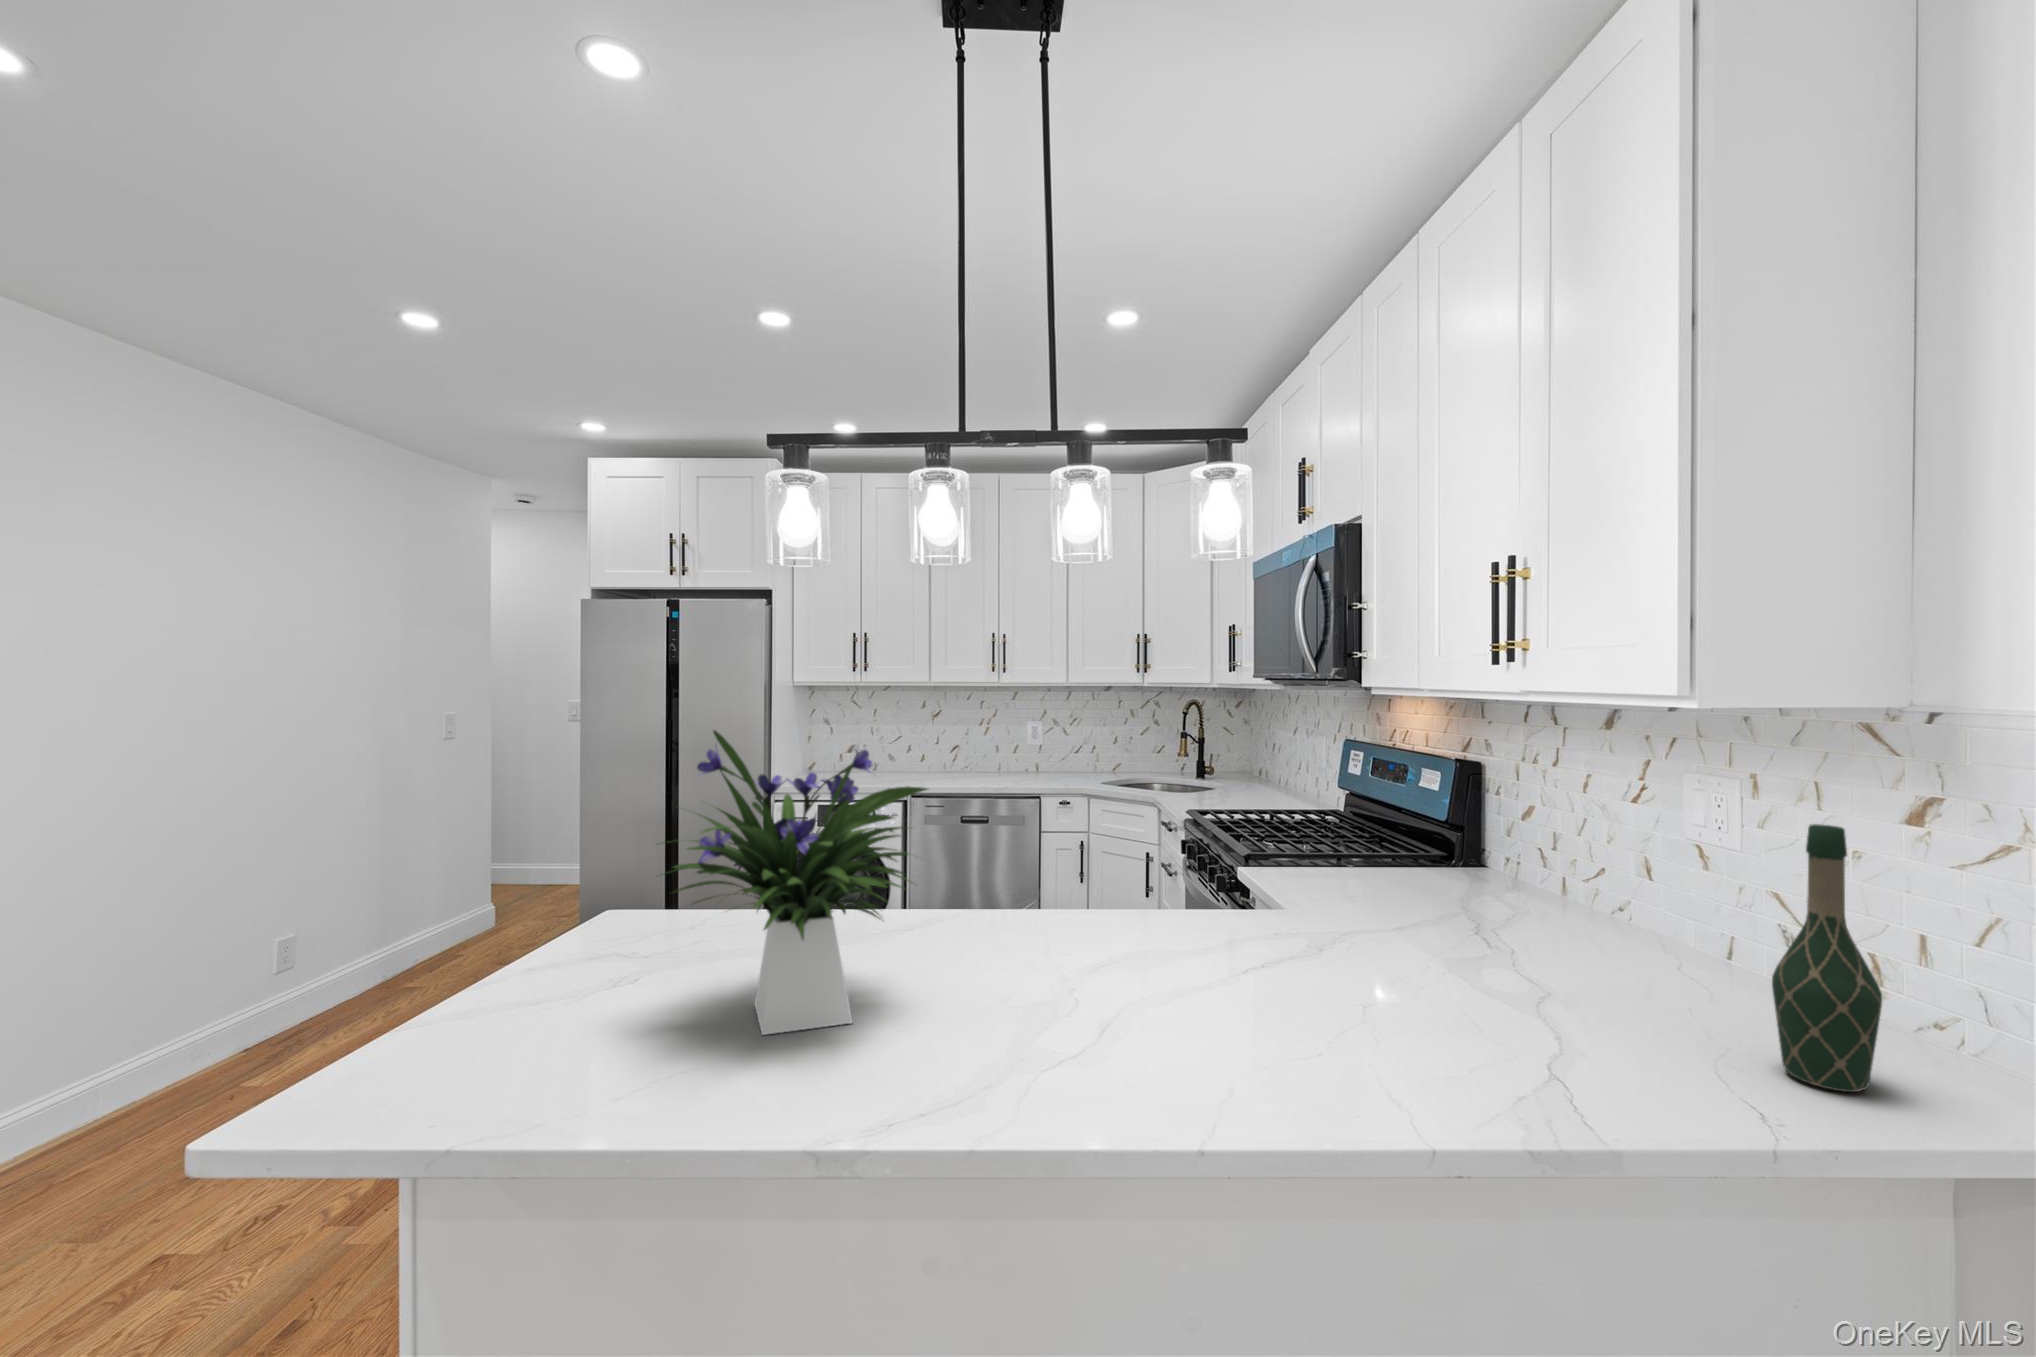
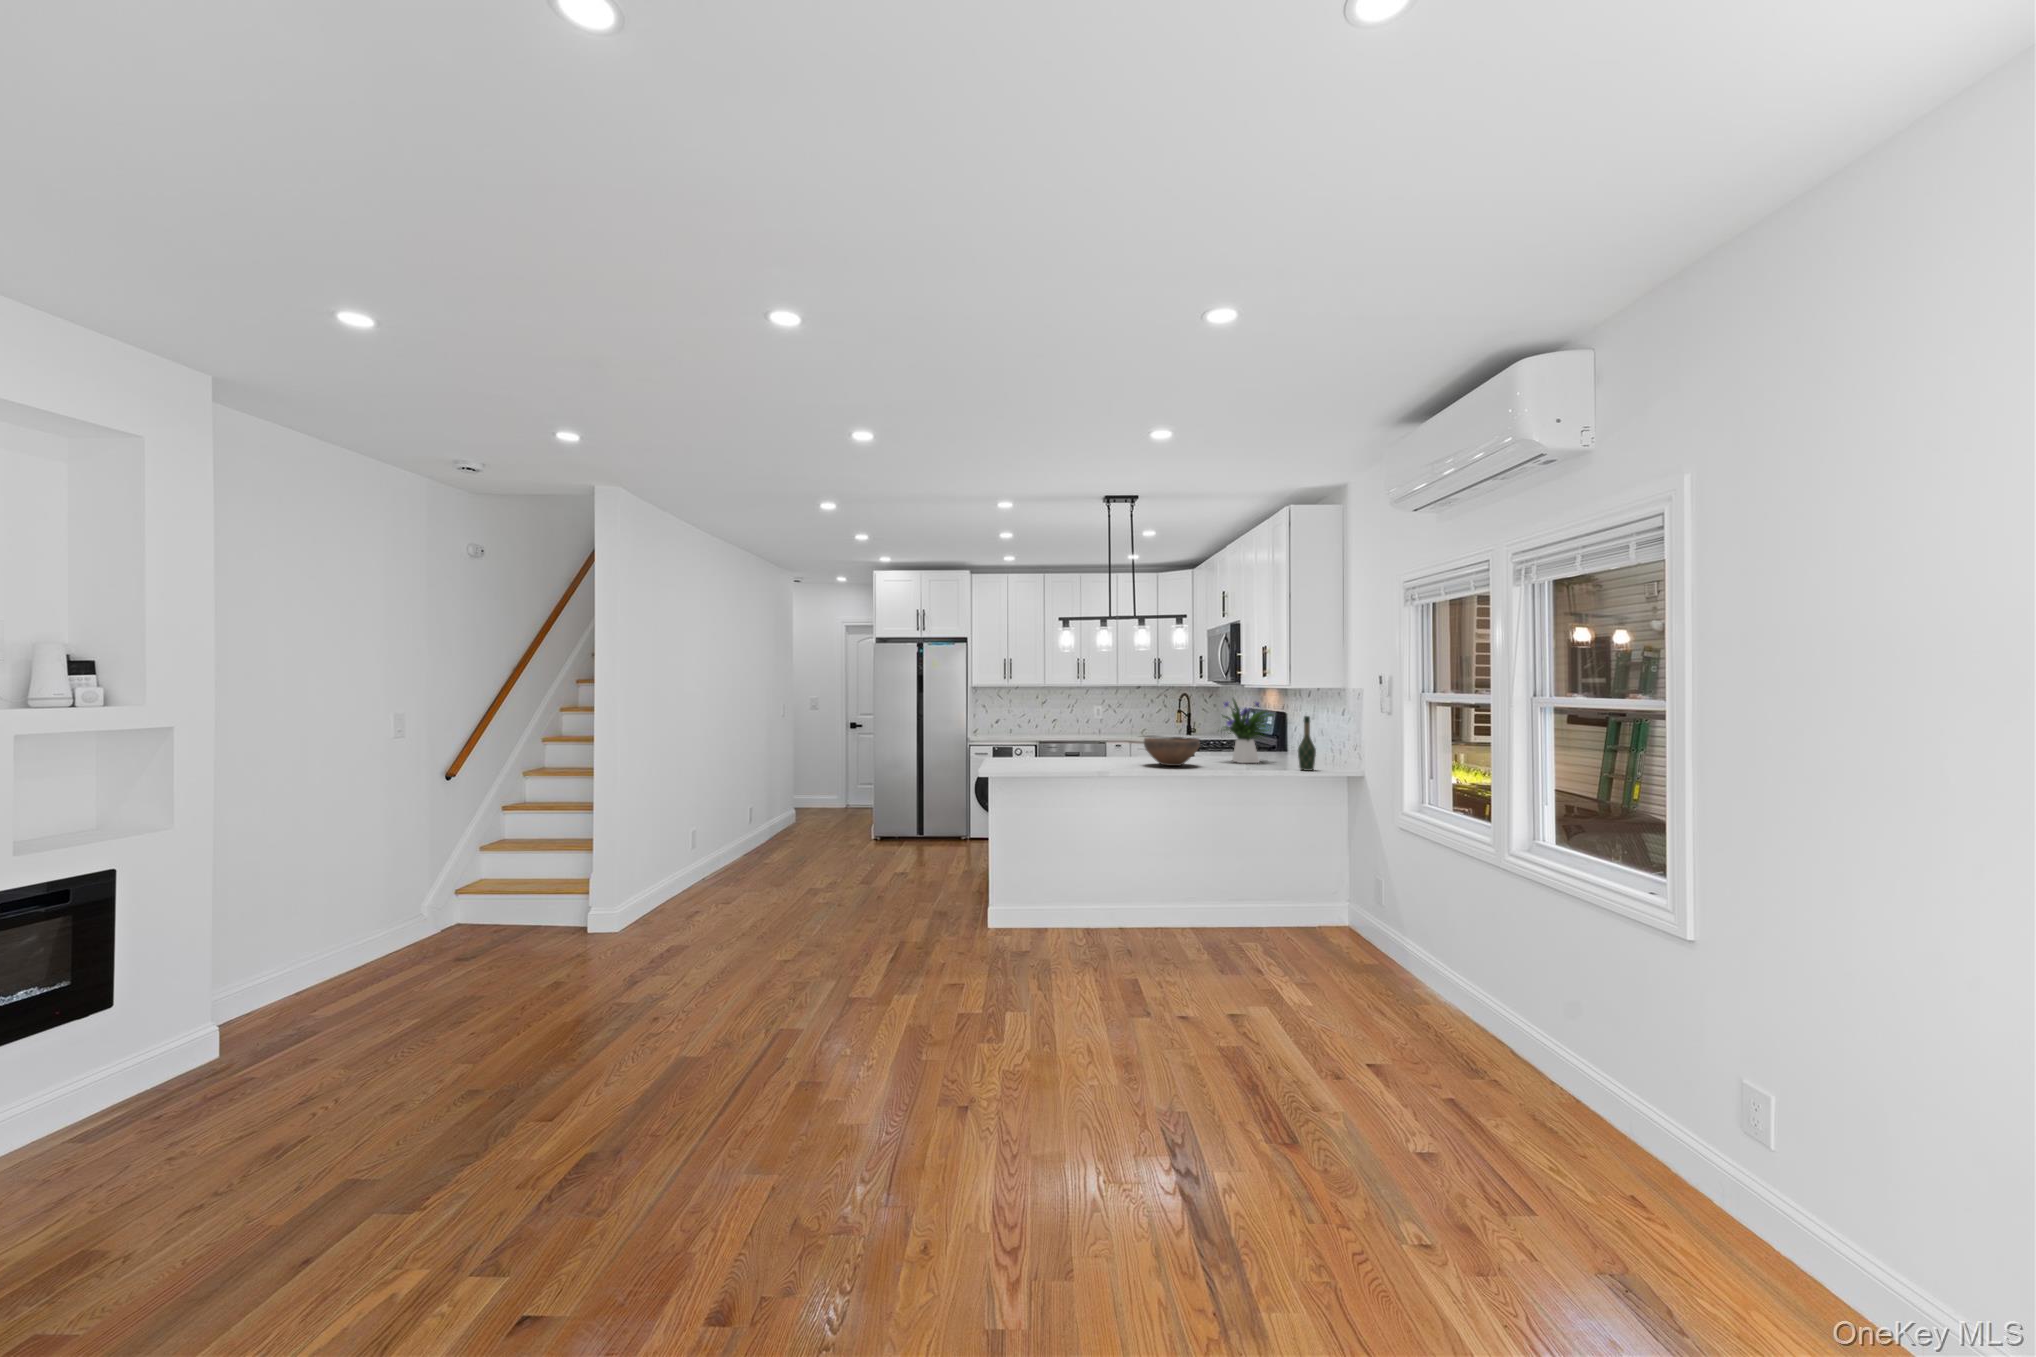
flower arrangement: present [660,730,927,1035] -> present [1222,699,1272,763]
bowl: none [1077,875,1308,1017] -> present [1144,737,1200,766]

